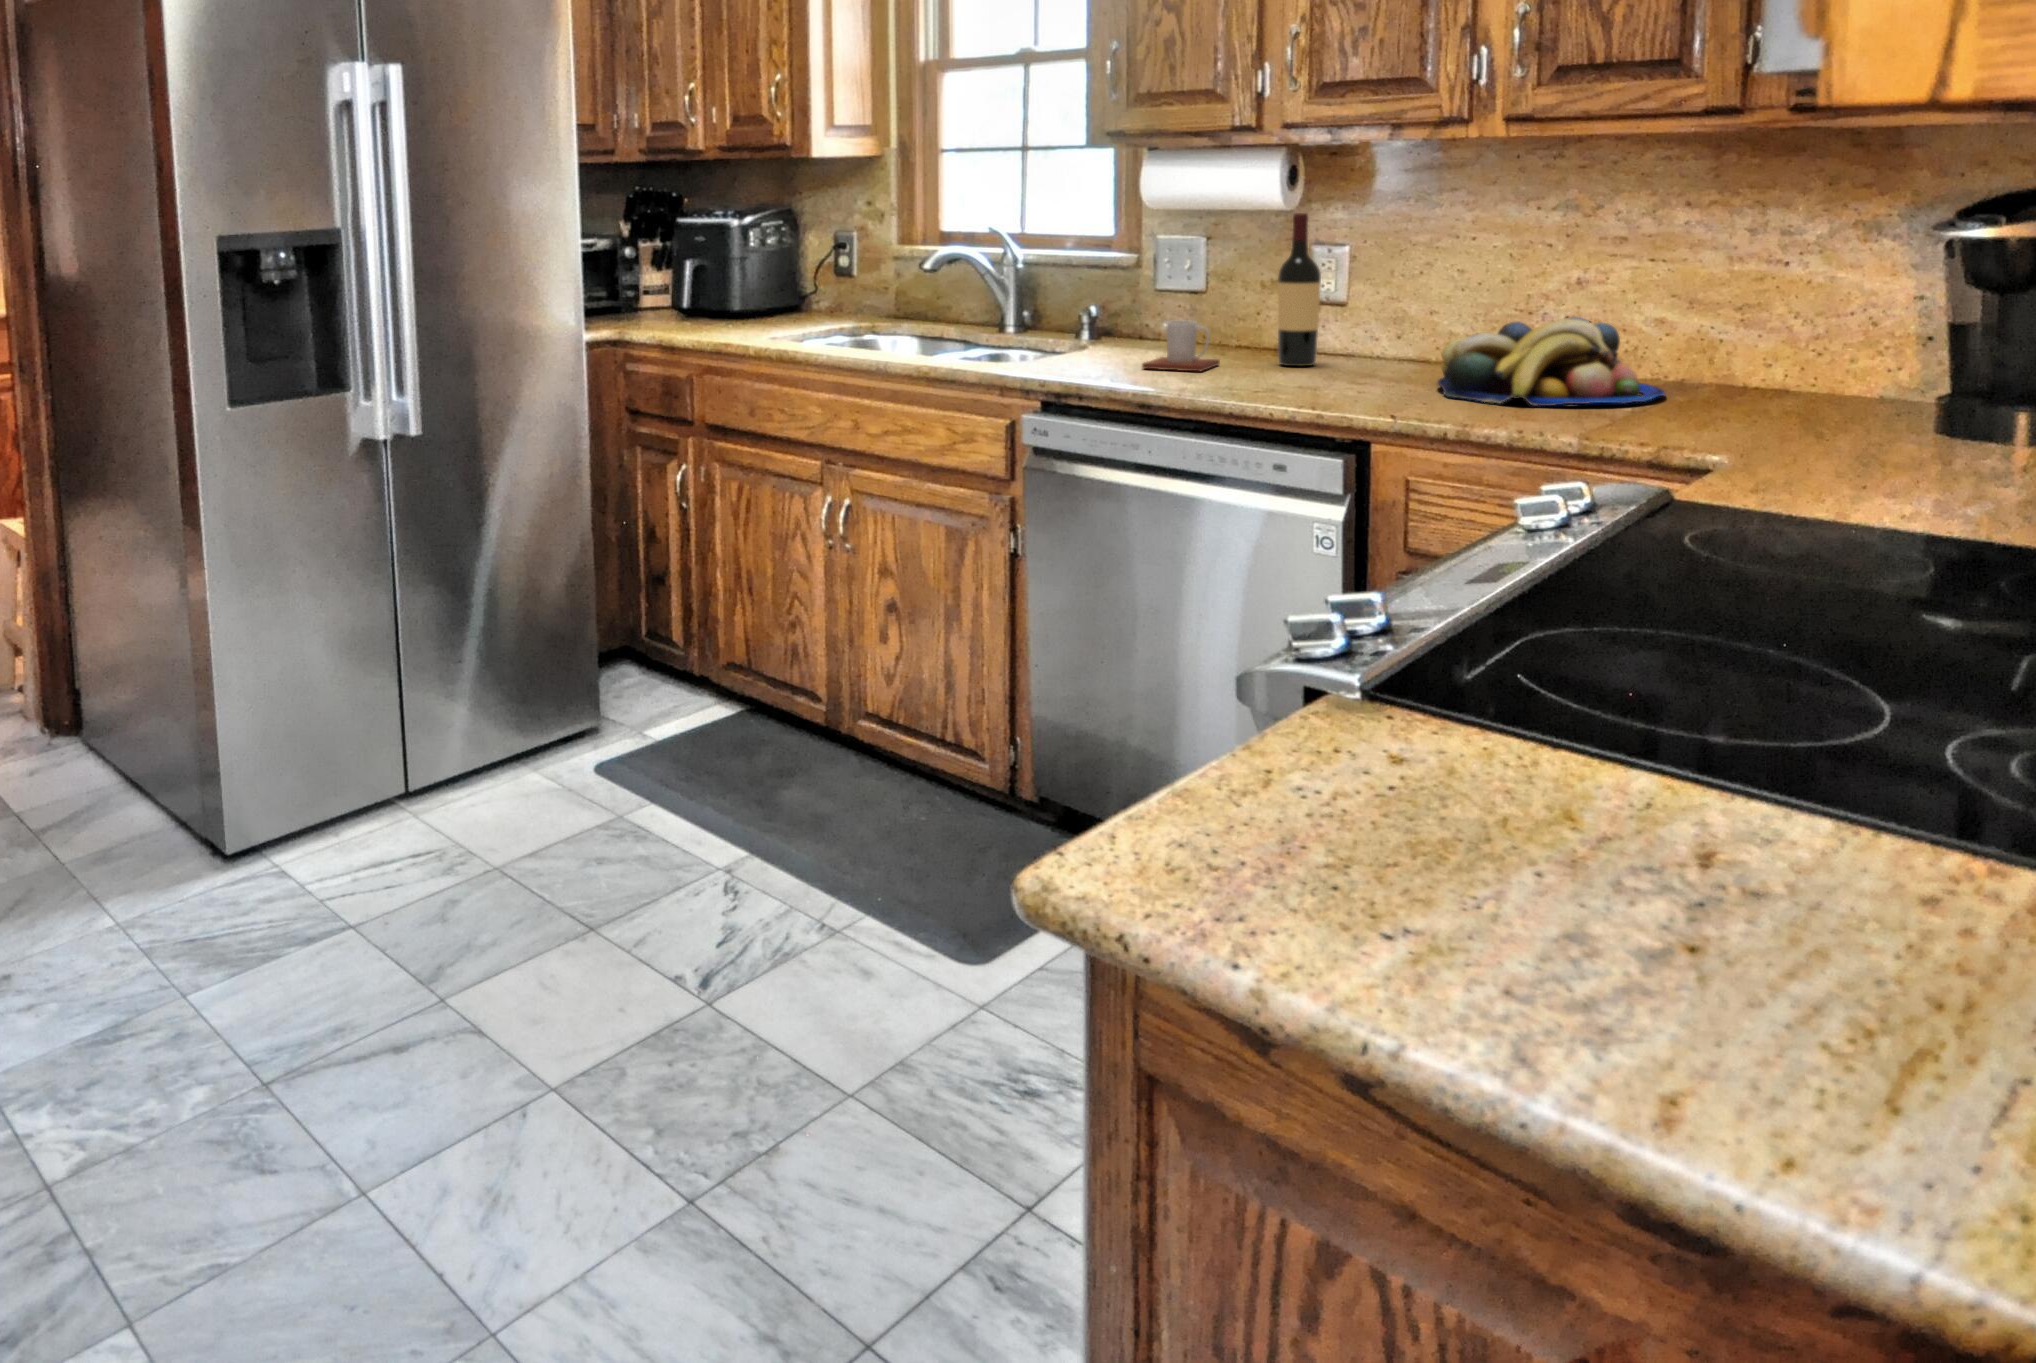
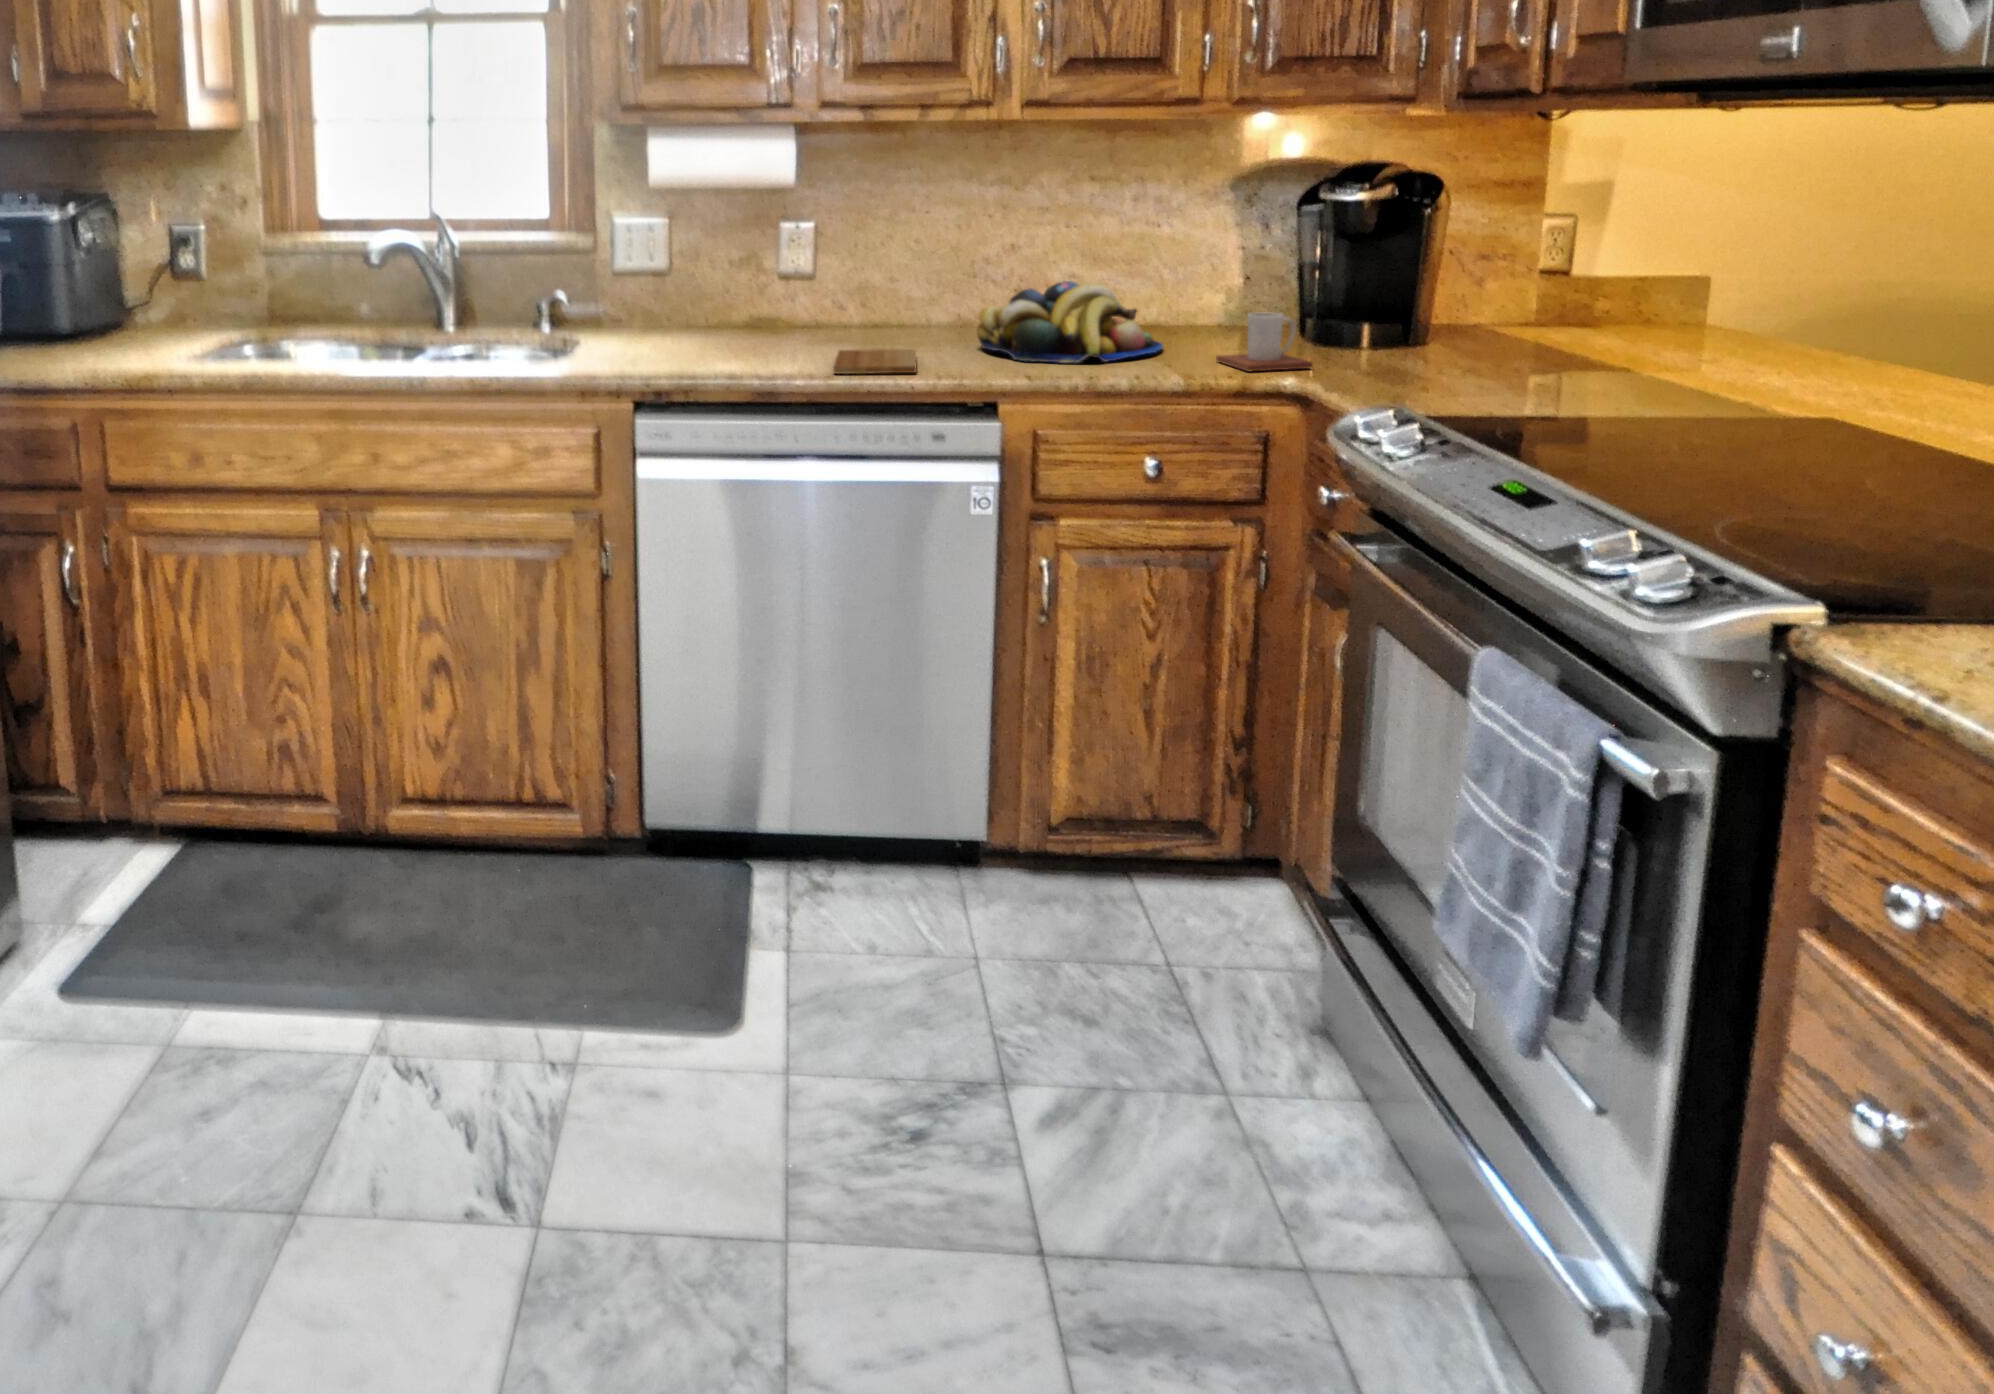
wine bottle: present [1278,213,1321,366] -> none [794,196,833,345]
mug: present [1142,321,1220,371] -> present [1216,312,1313,371]
cutting board: none [1224,370,1358,395] -> present [833,349,916,374]

